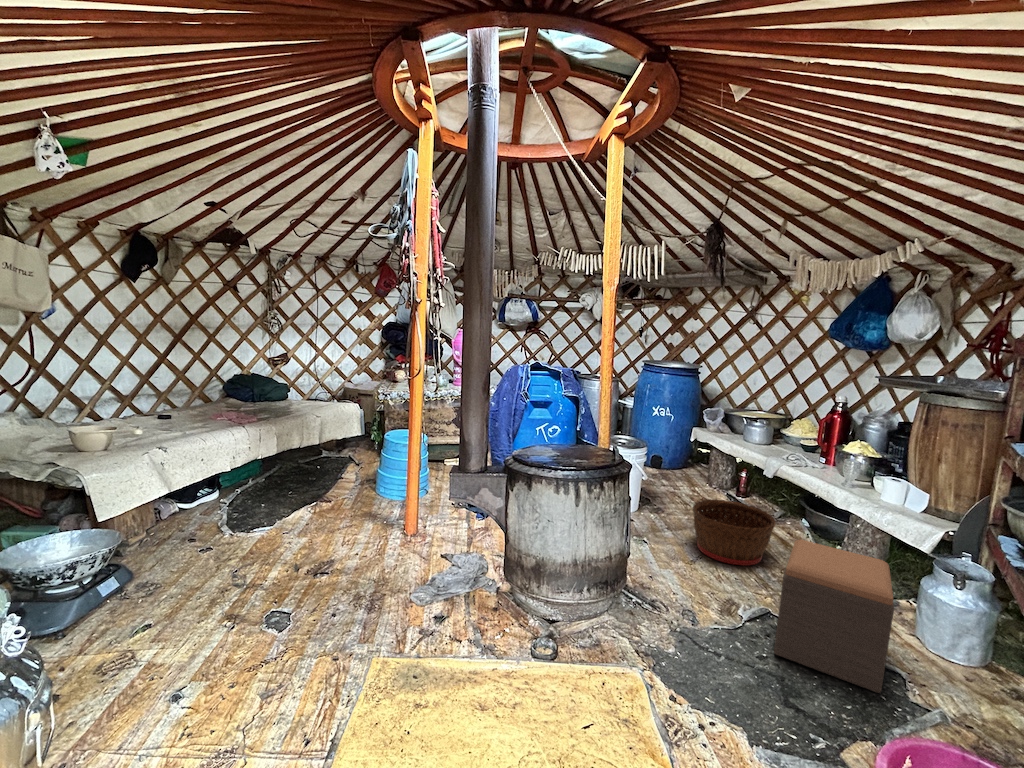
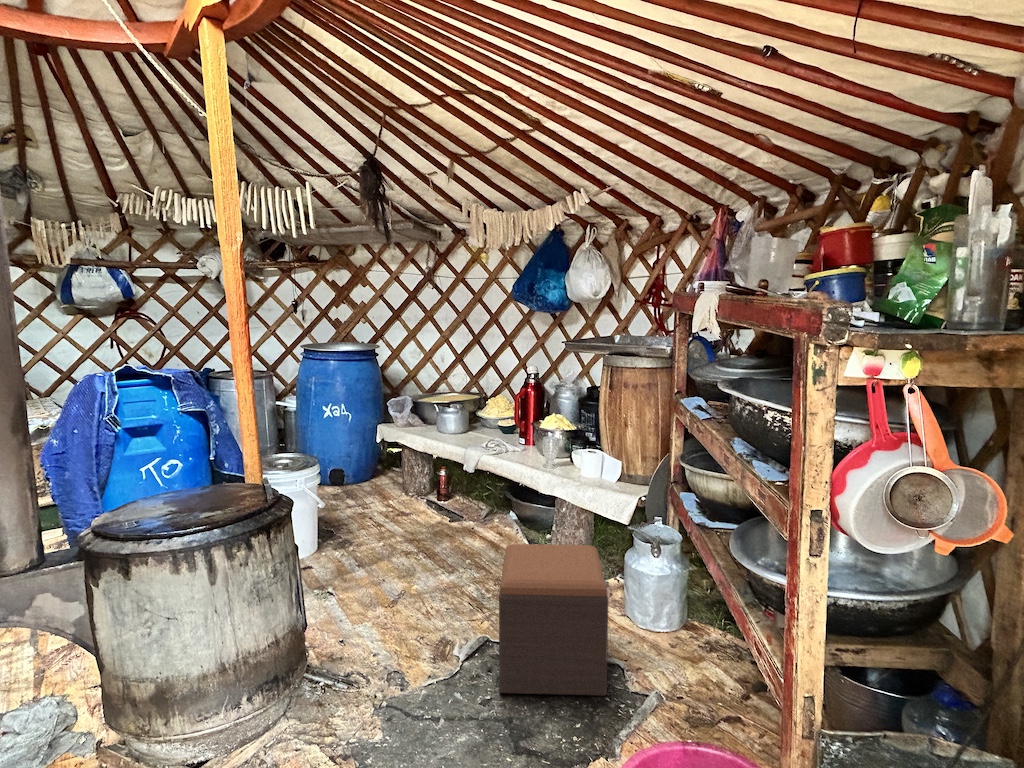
basket: present [693,499,775,566] -> none [387,511,483,591]

